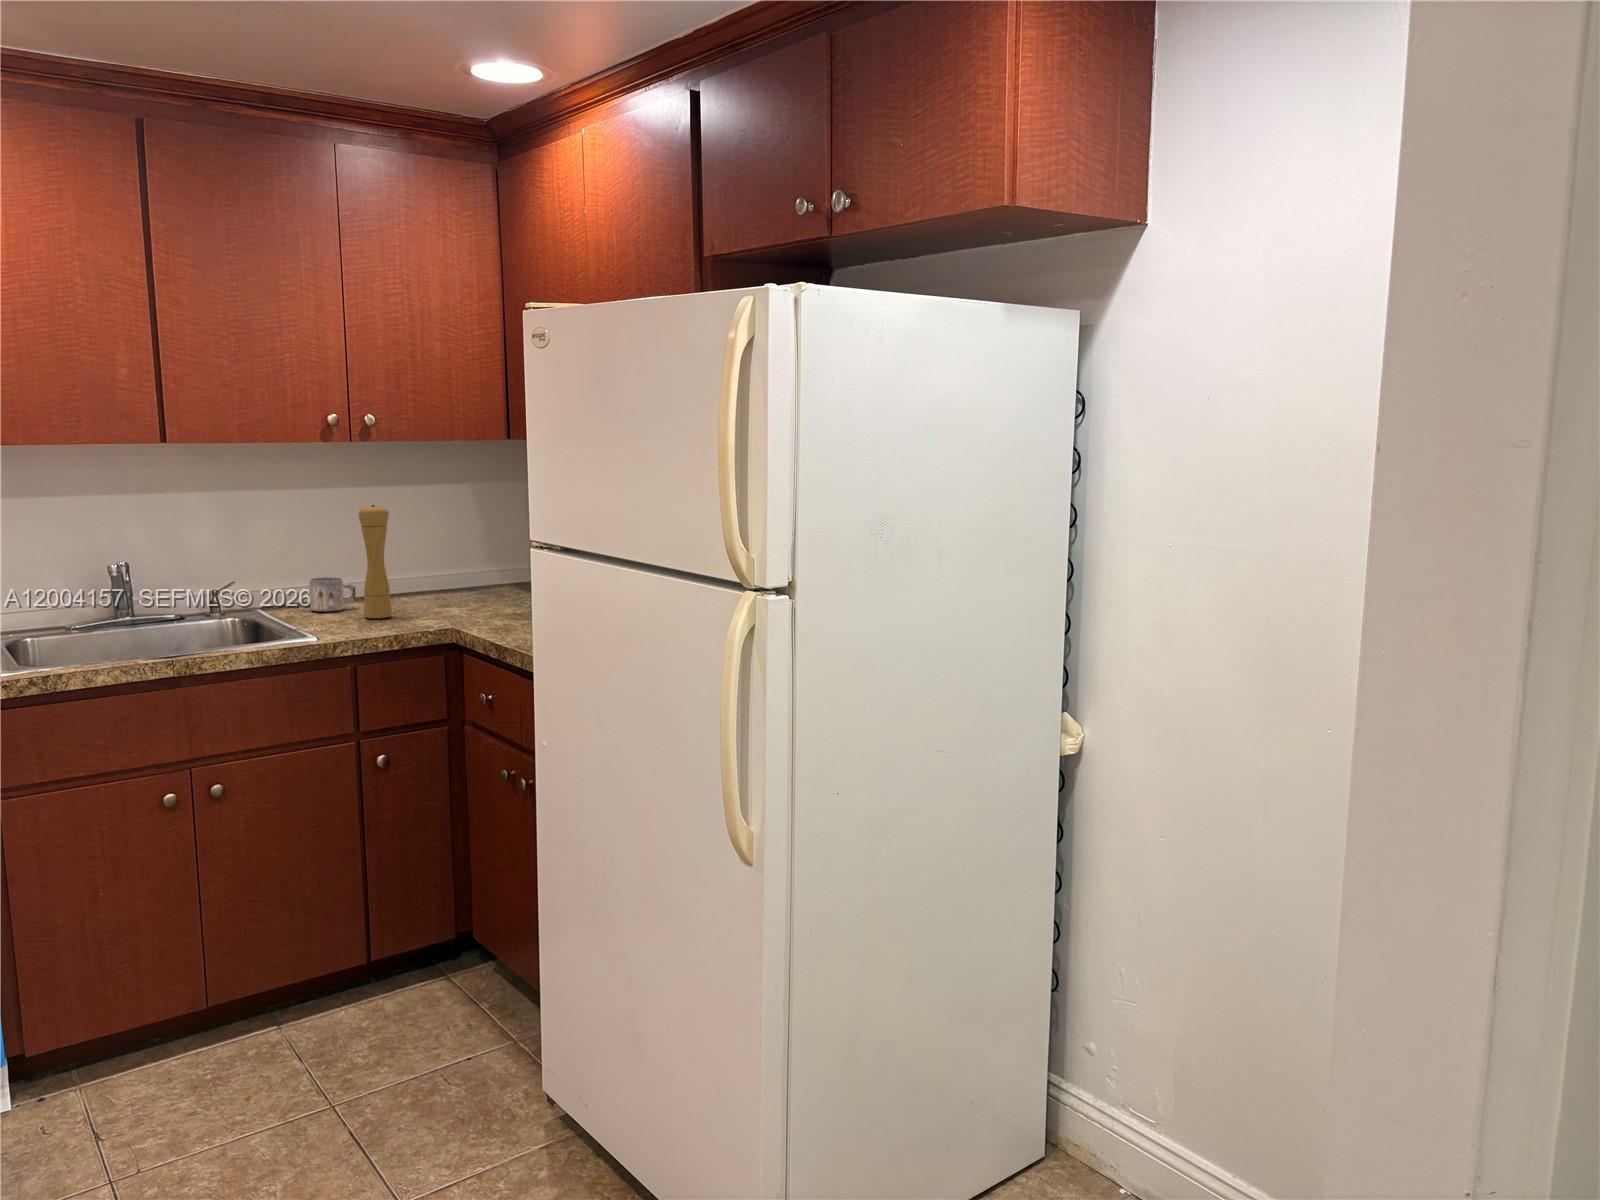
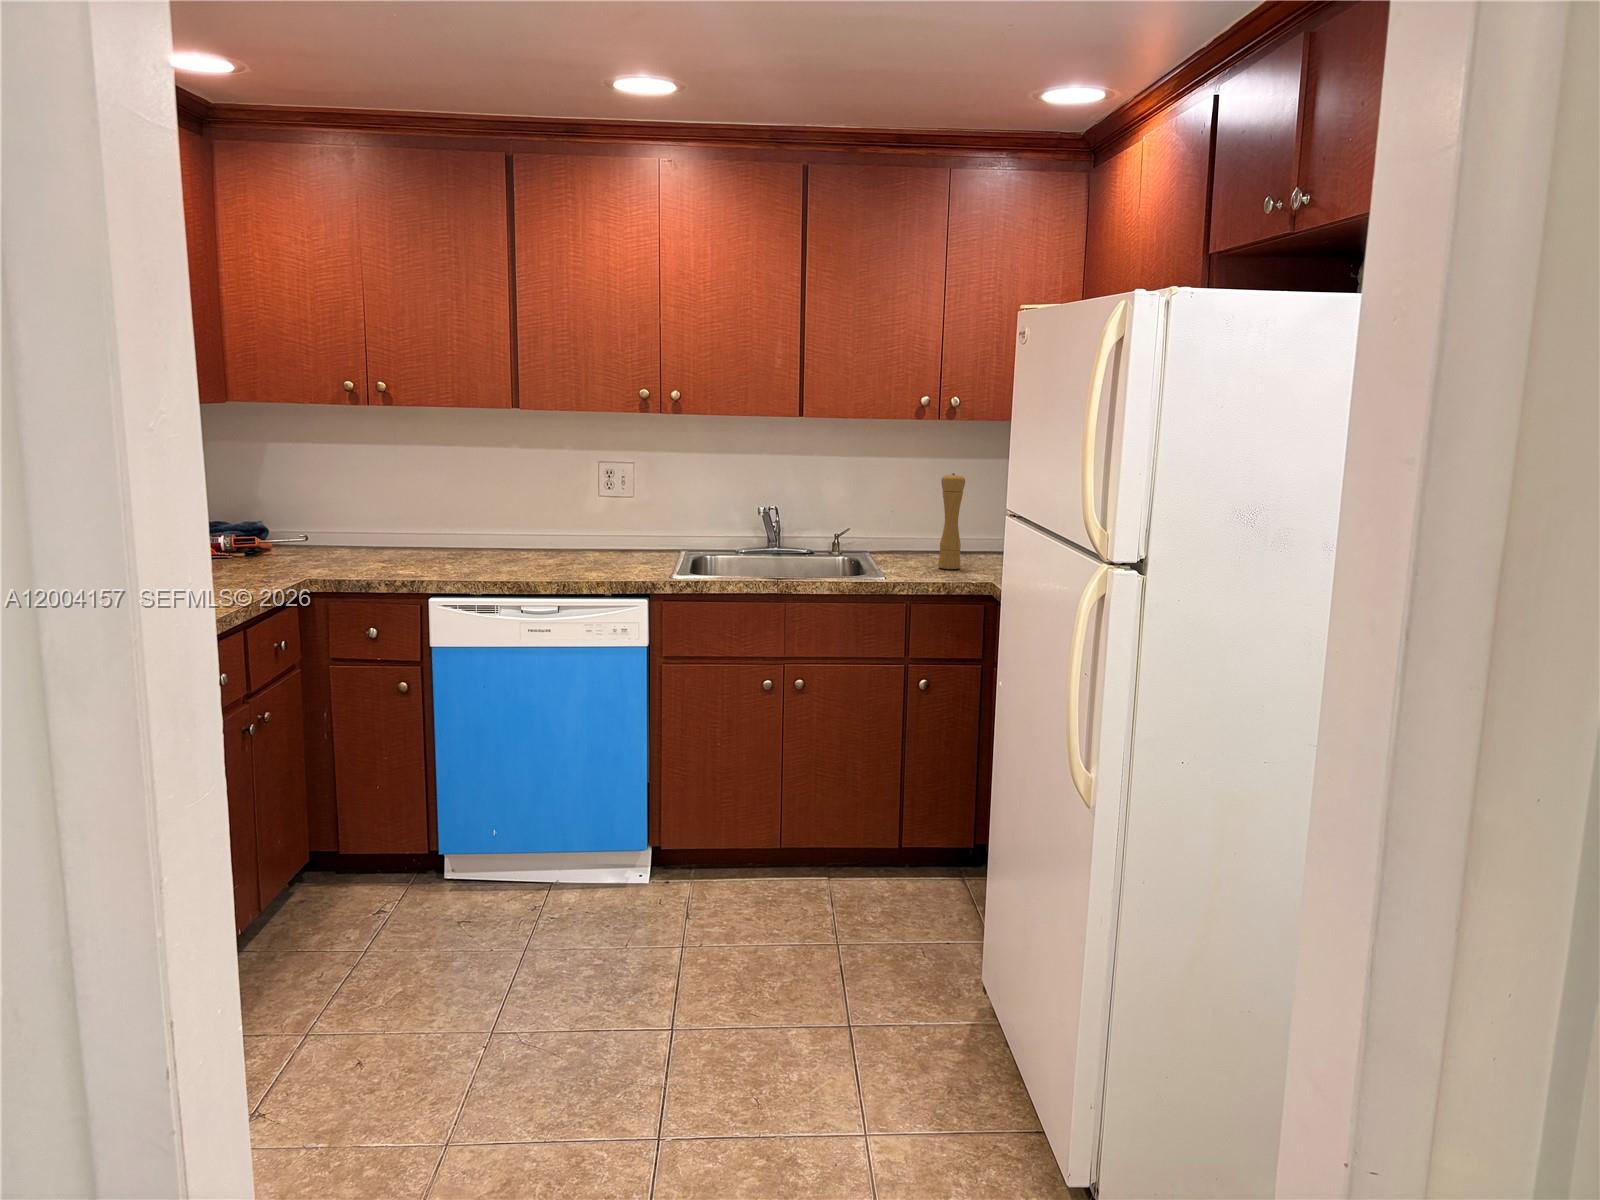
mug: present [309,577,356,612] -> none [905,531,941,560]

